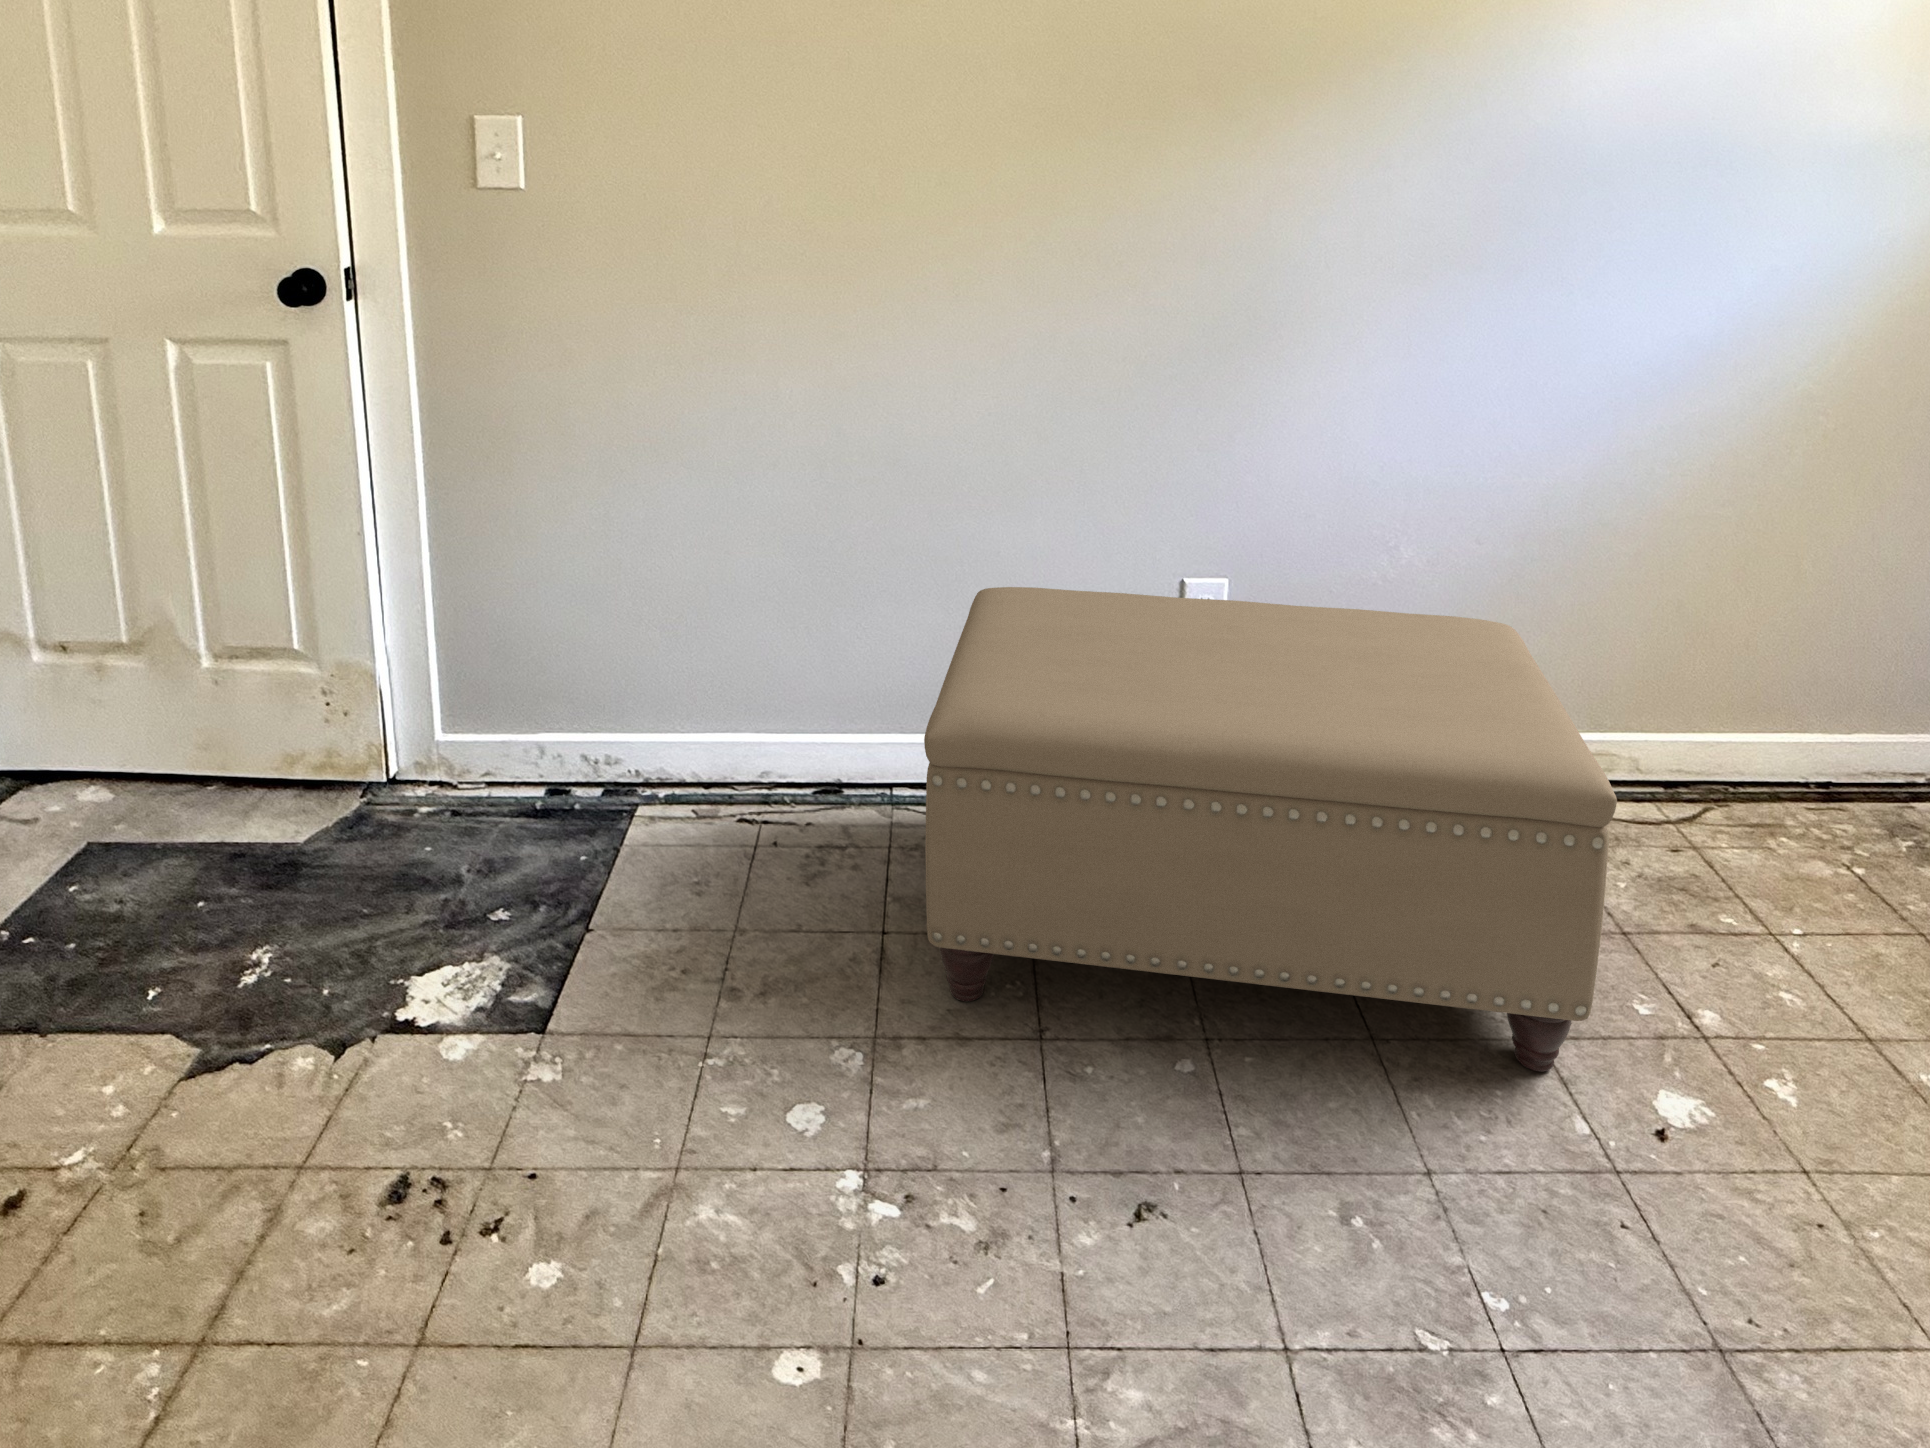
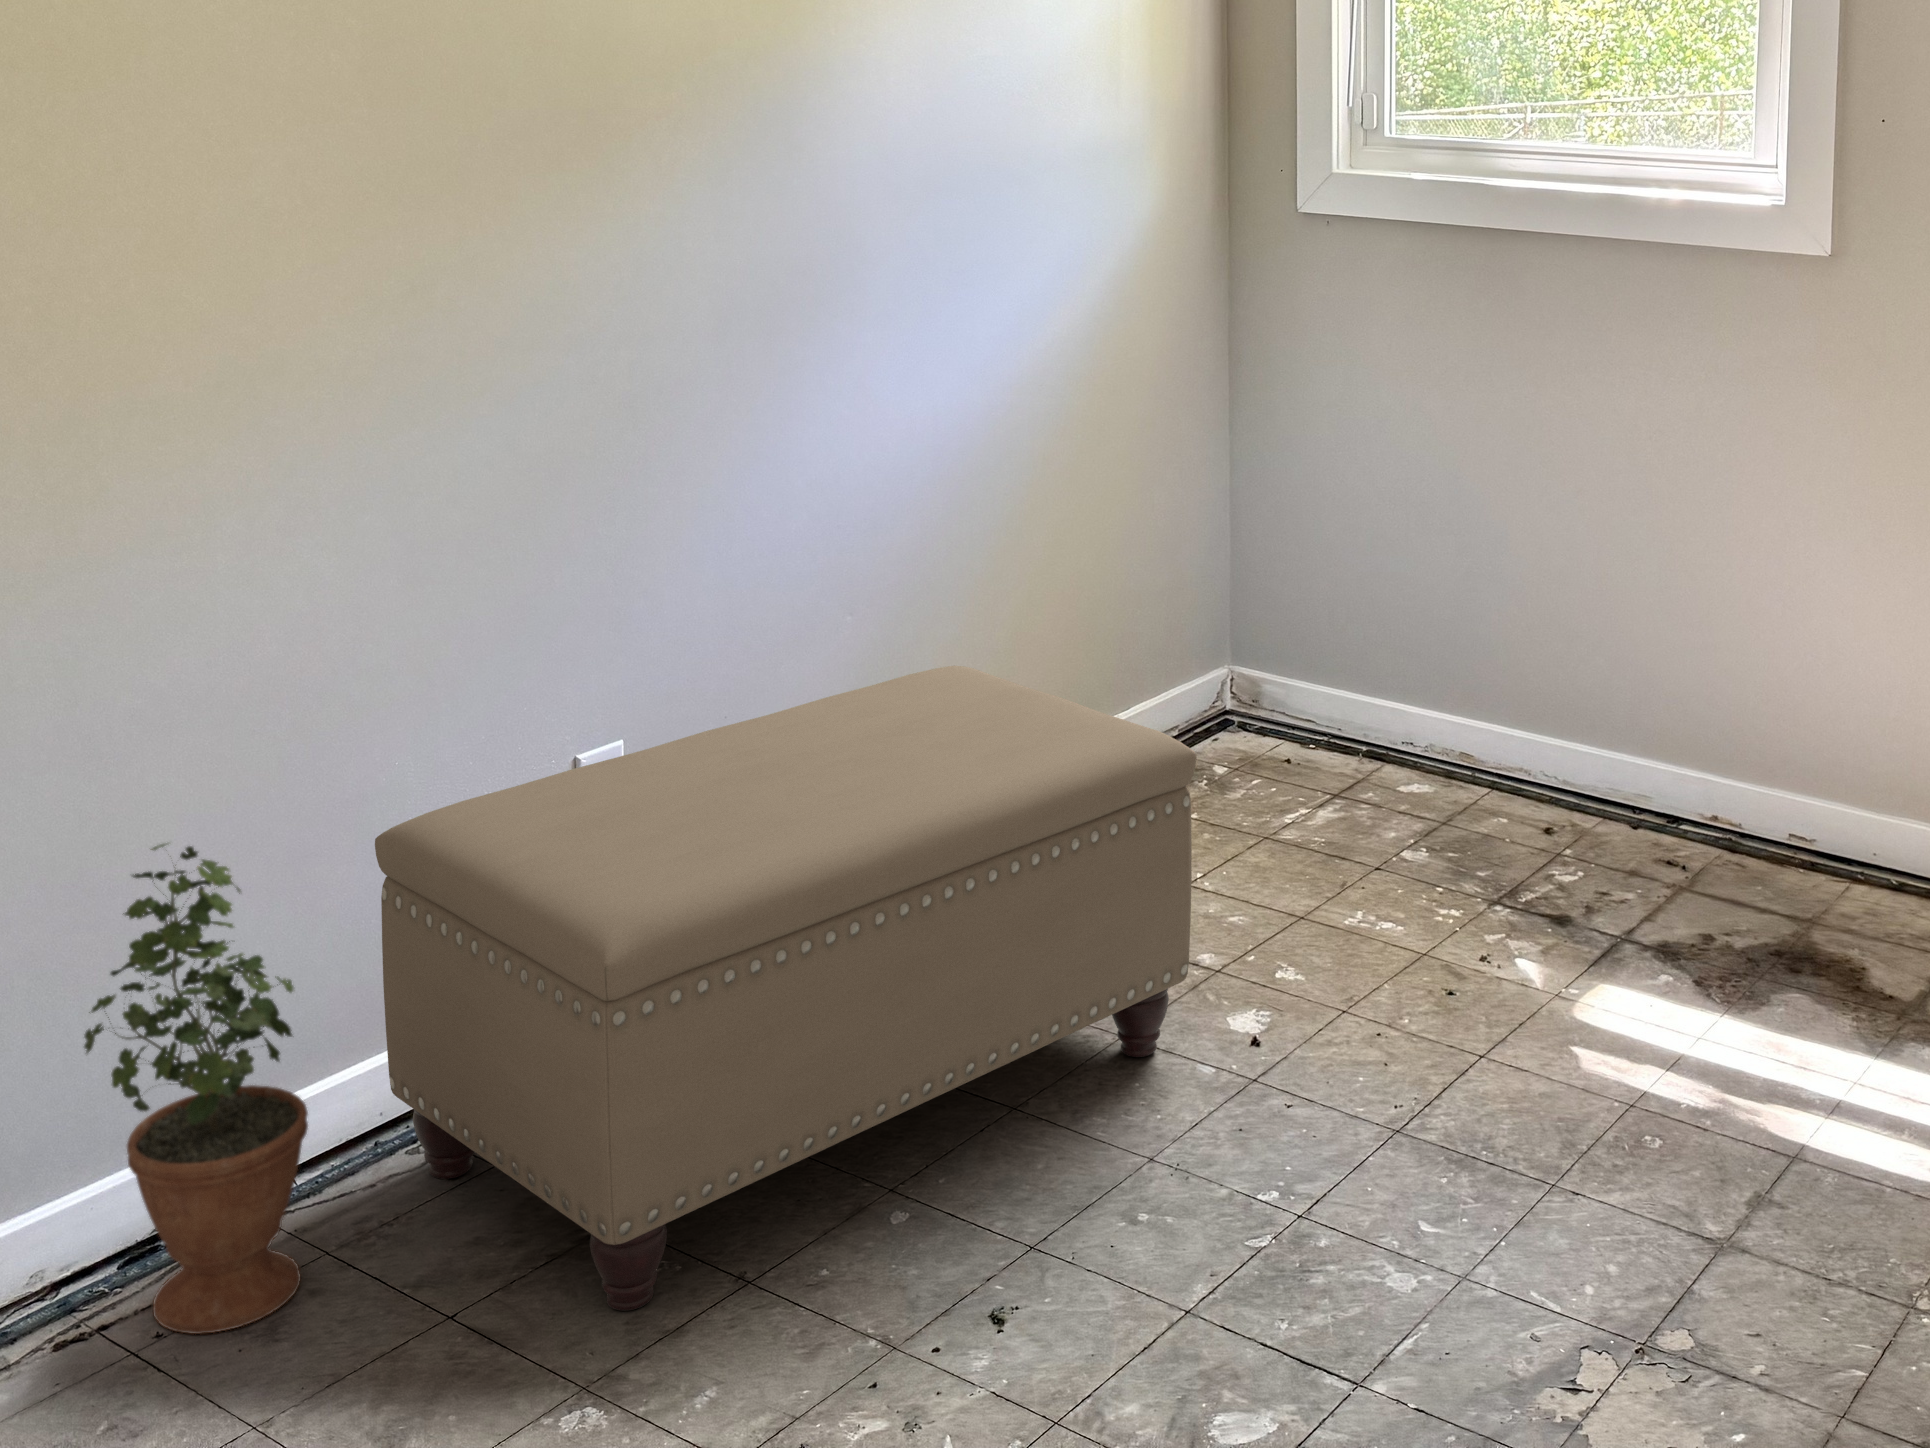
potted plant: none [753,548,883,863] -> present [84,844,308,1334]

